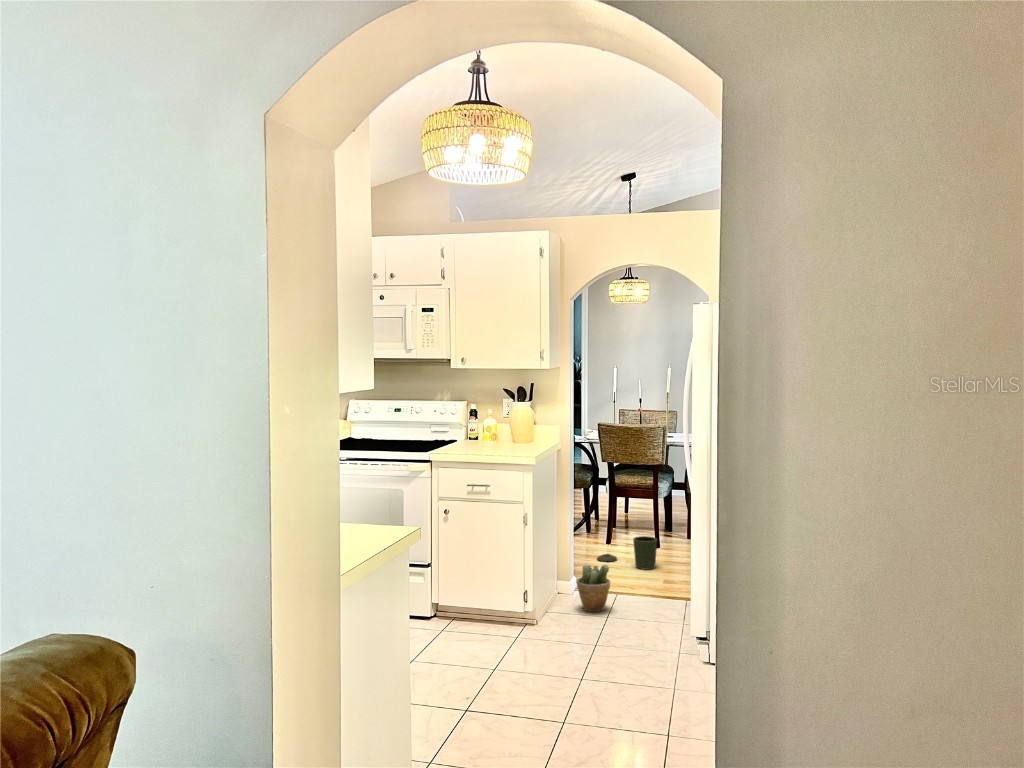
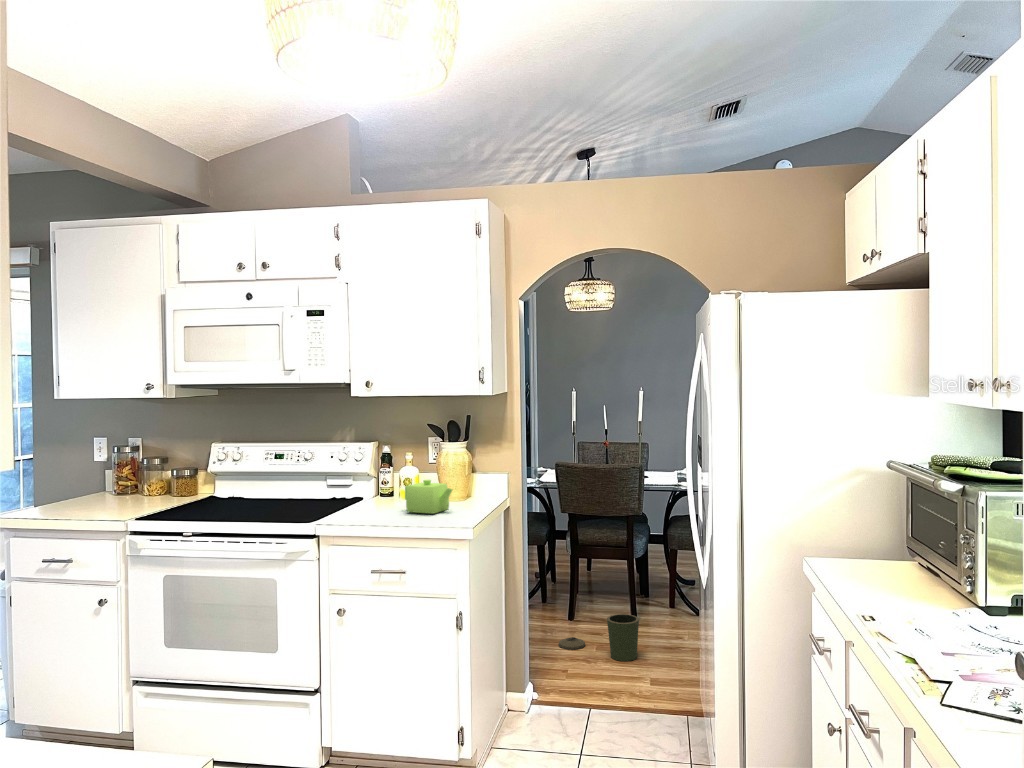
teapot: none [489,427,522,450] -> present [405,480,452,514]
potted plant: present [576,565,610,612] -> none [535,675,584,747]

